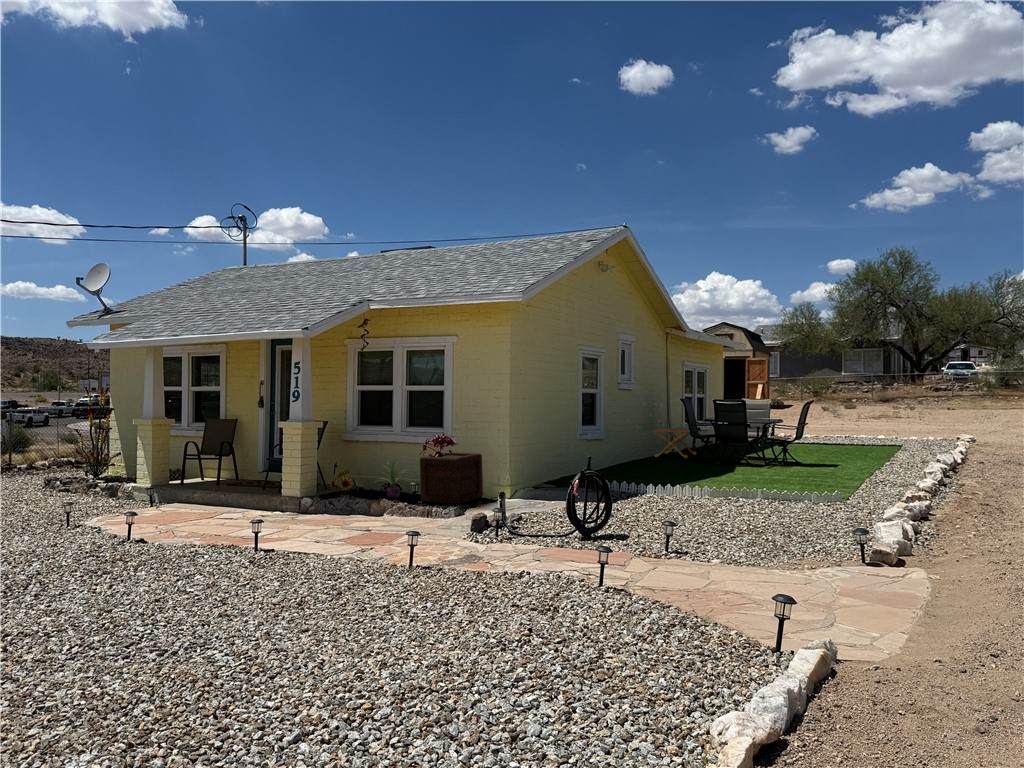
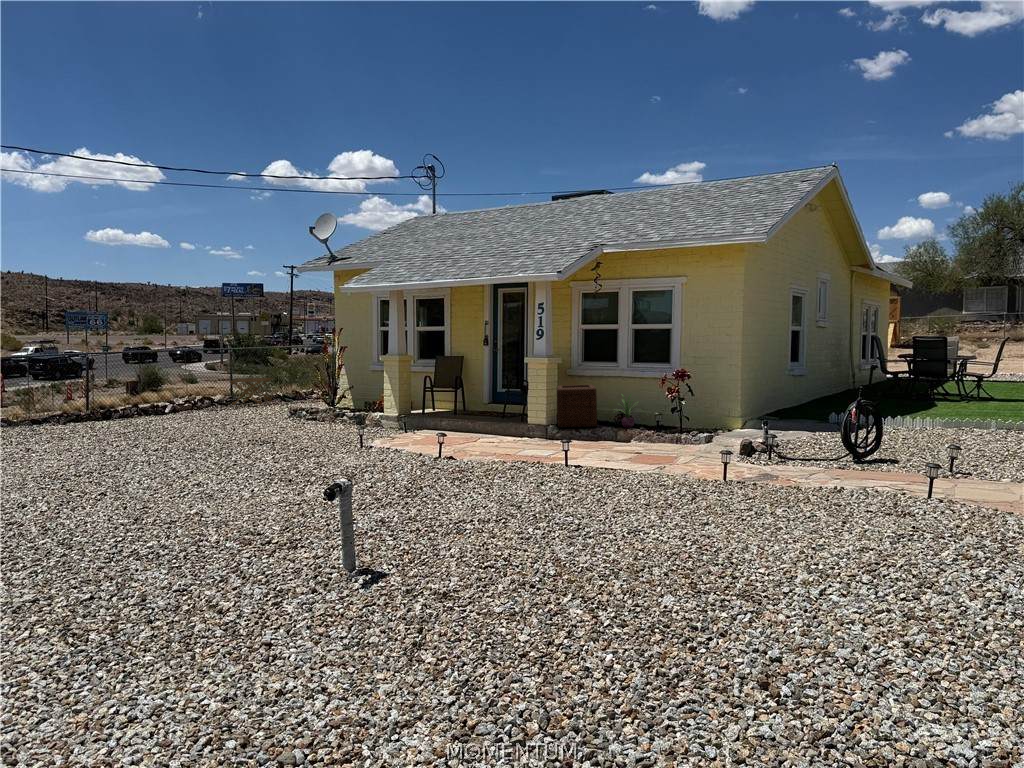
side table: present [652,428,696,458] -> present [229,378,273,405]
wooden crate: present [420,453,483,504] -> present [557,385,597,428]

